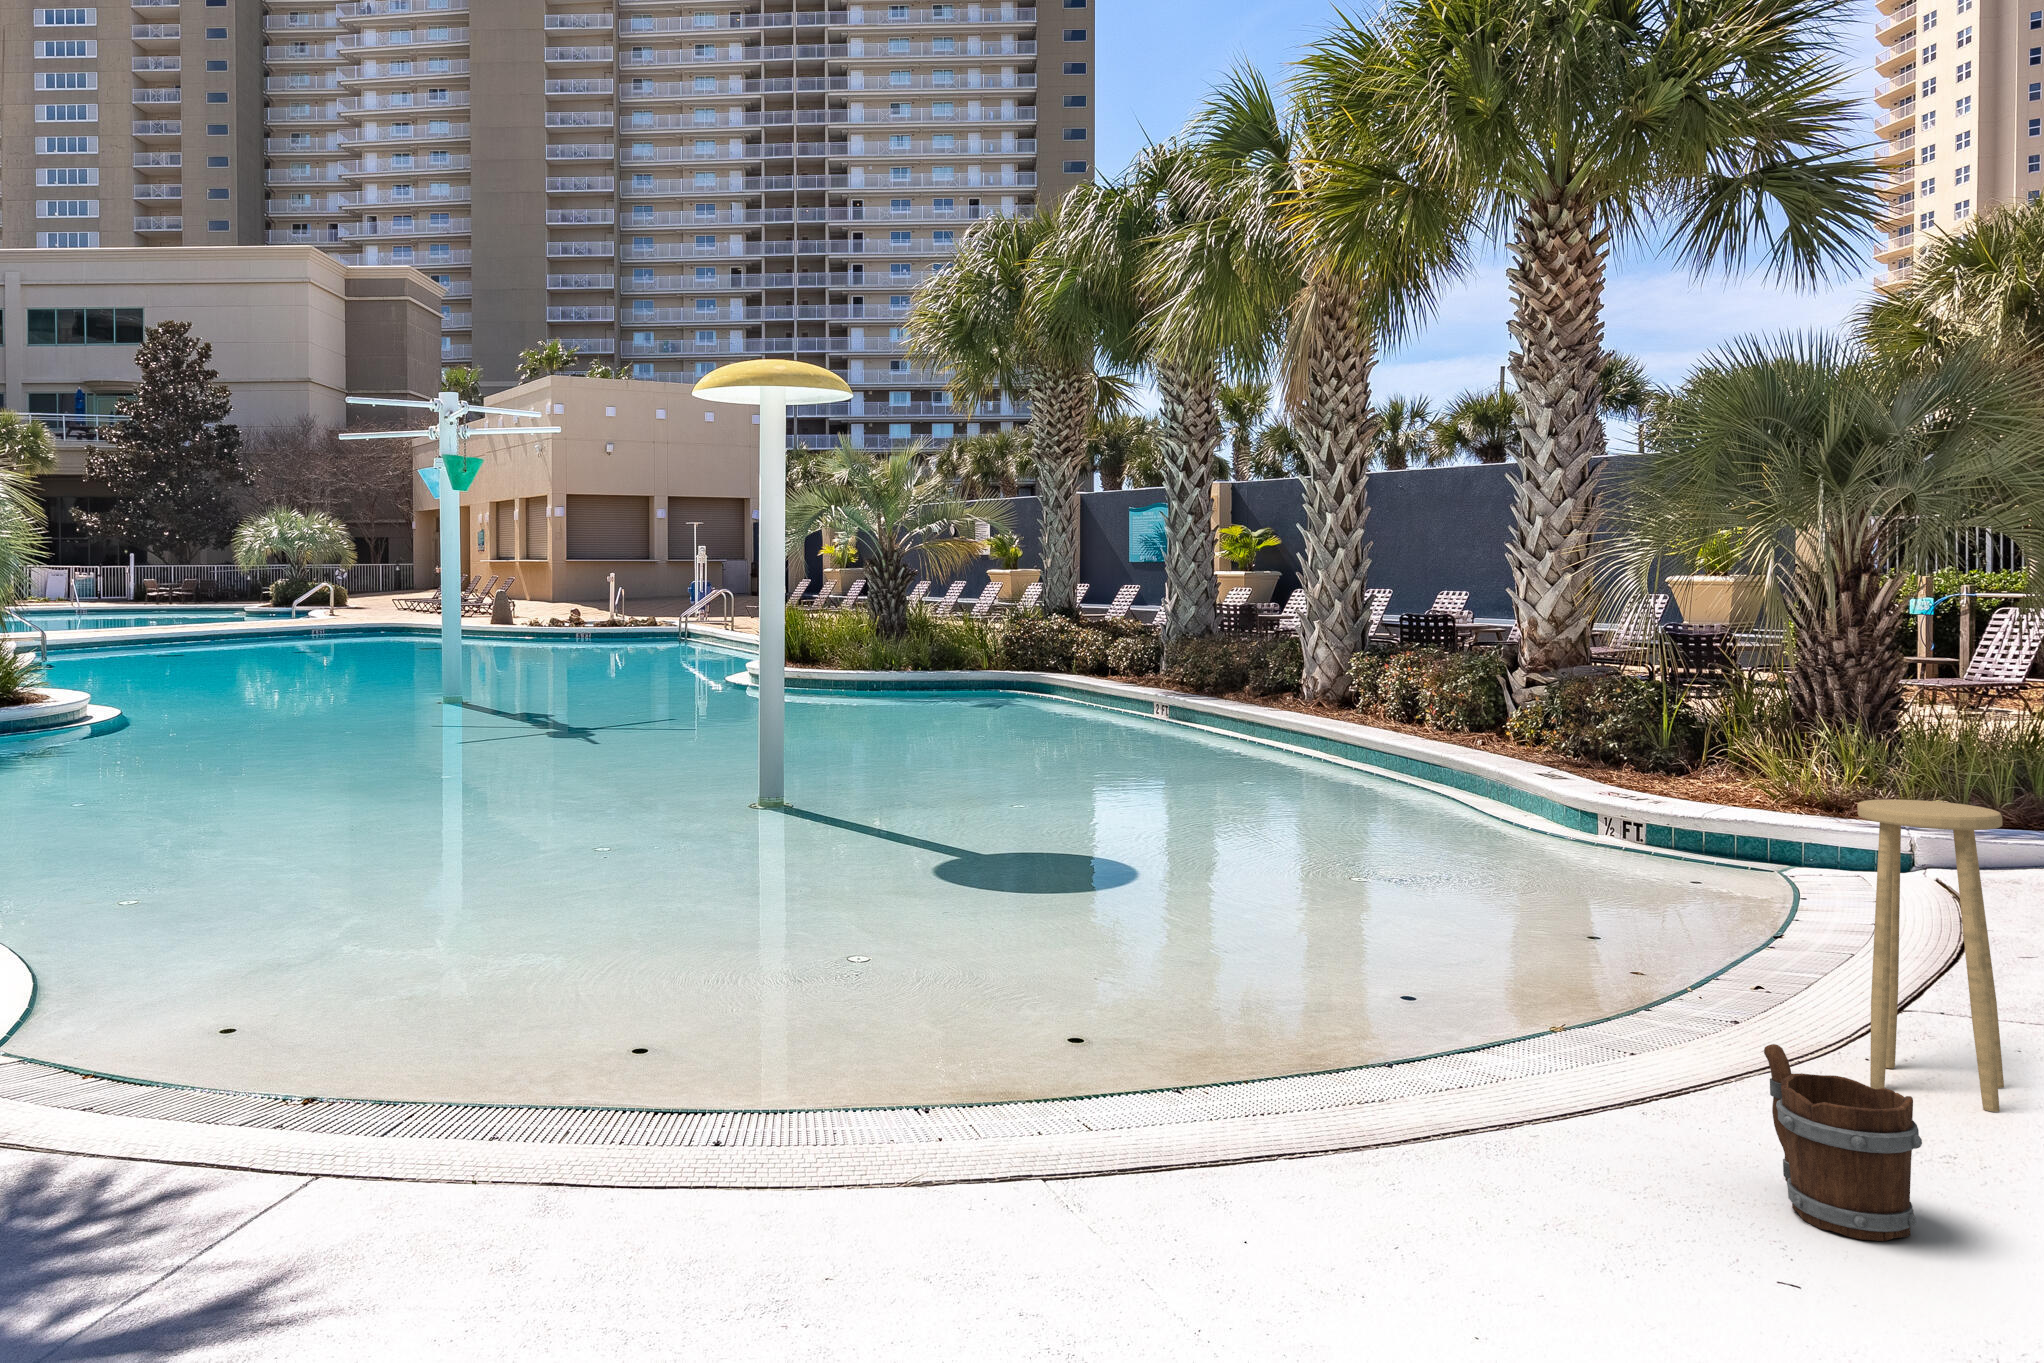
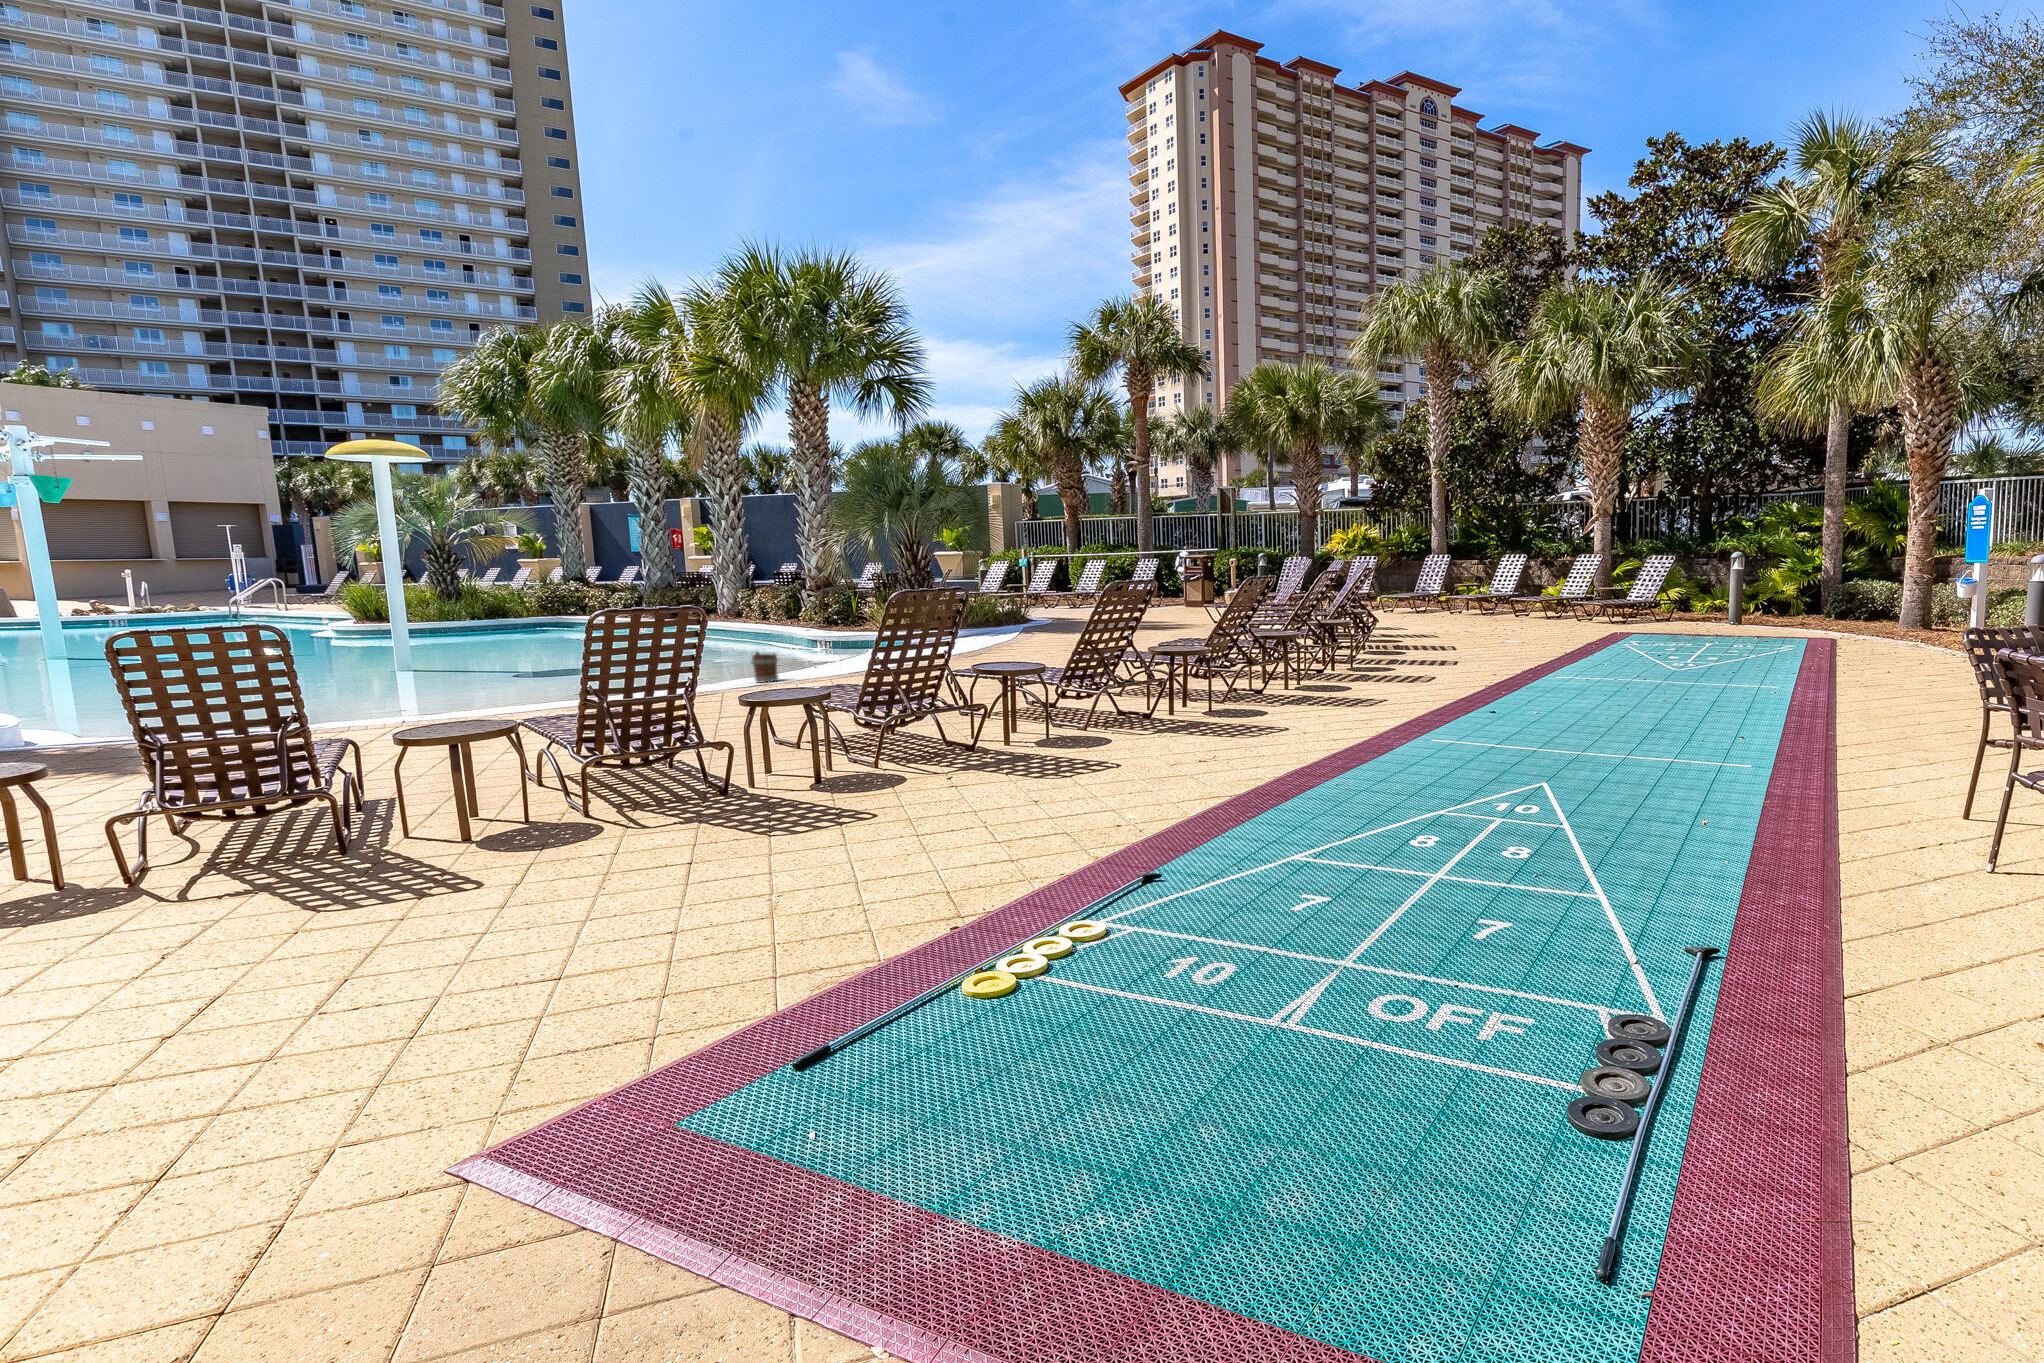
stool: present [1857,799,2004,1112] -> none [800,600,837,671]

